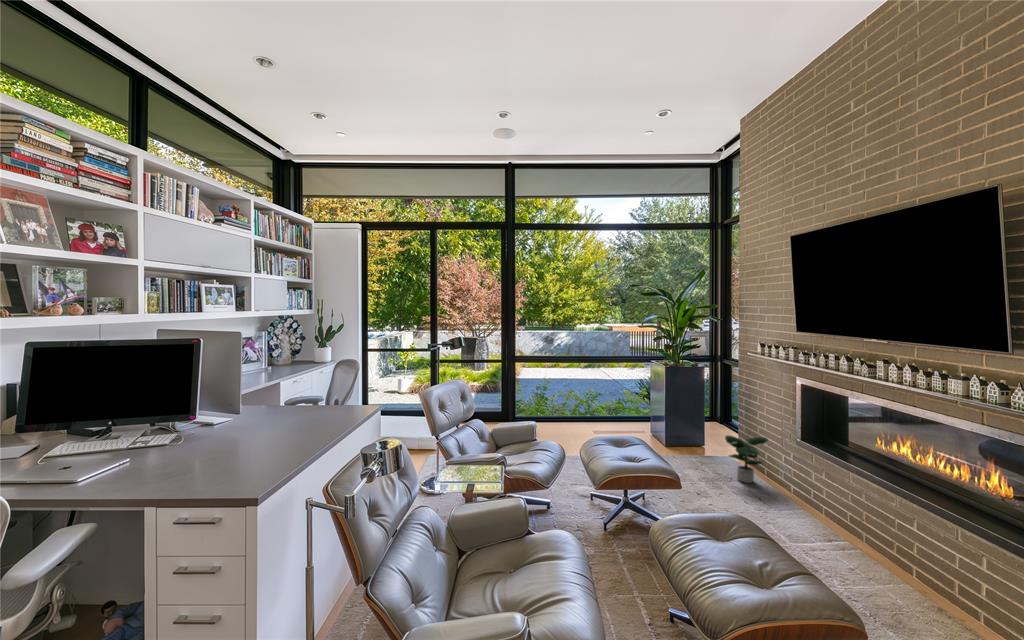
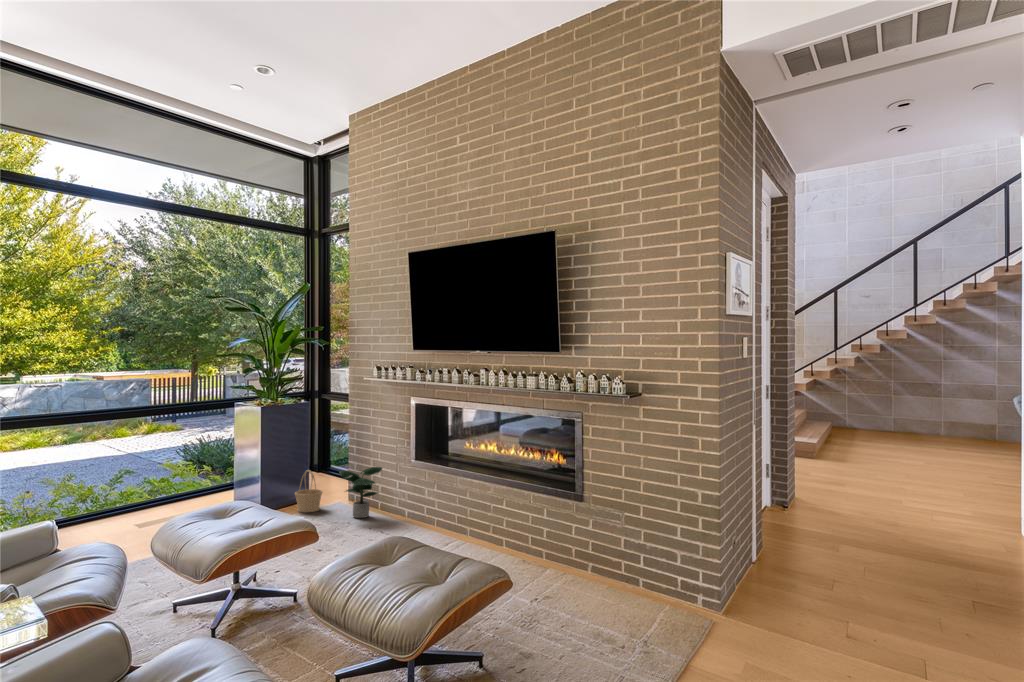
basket: none [688,428,713,465] -> present [295,470,322,512]

